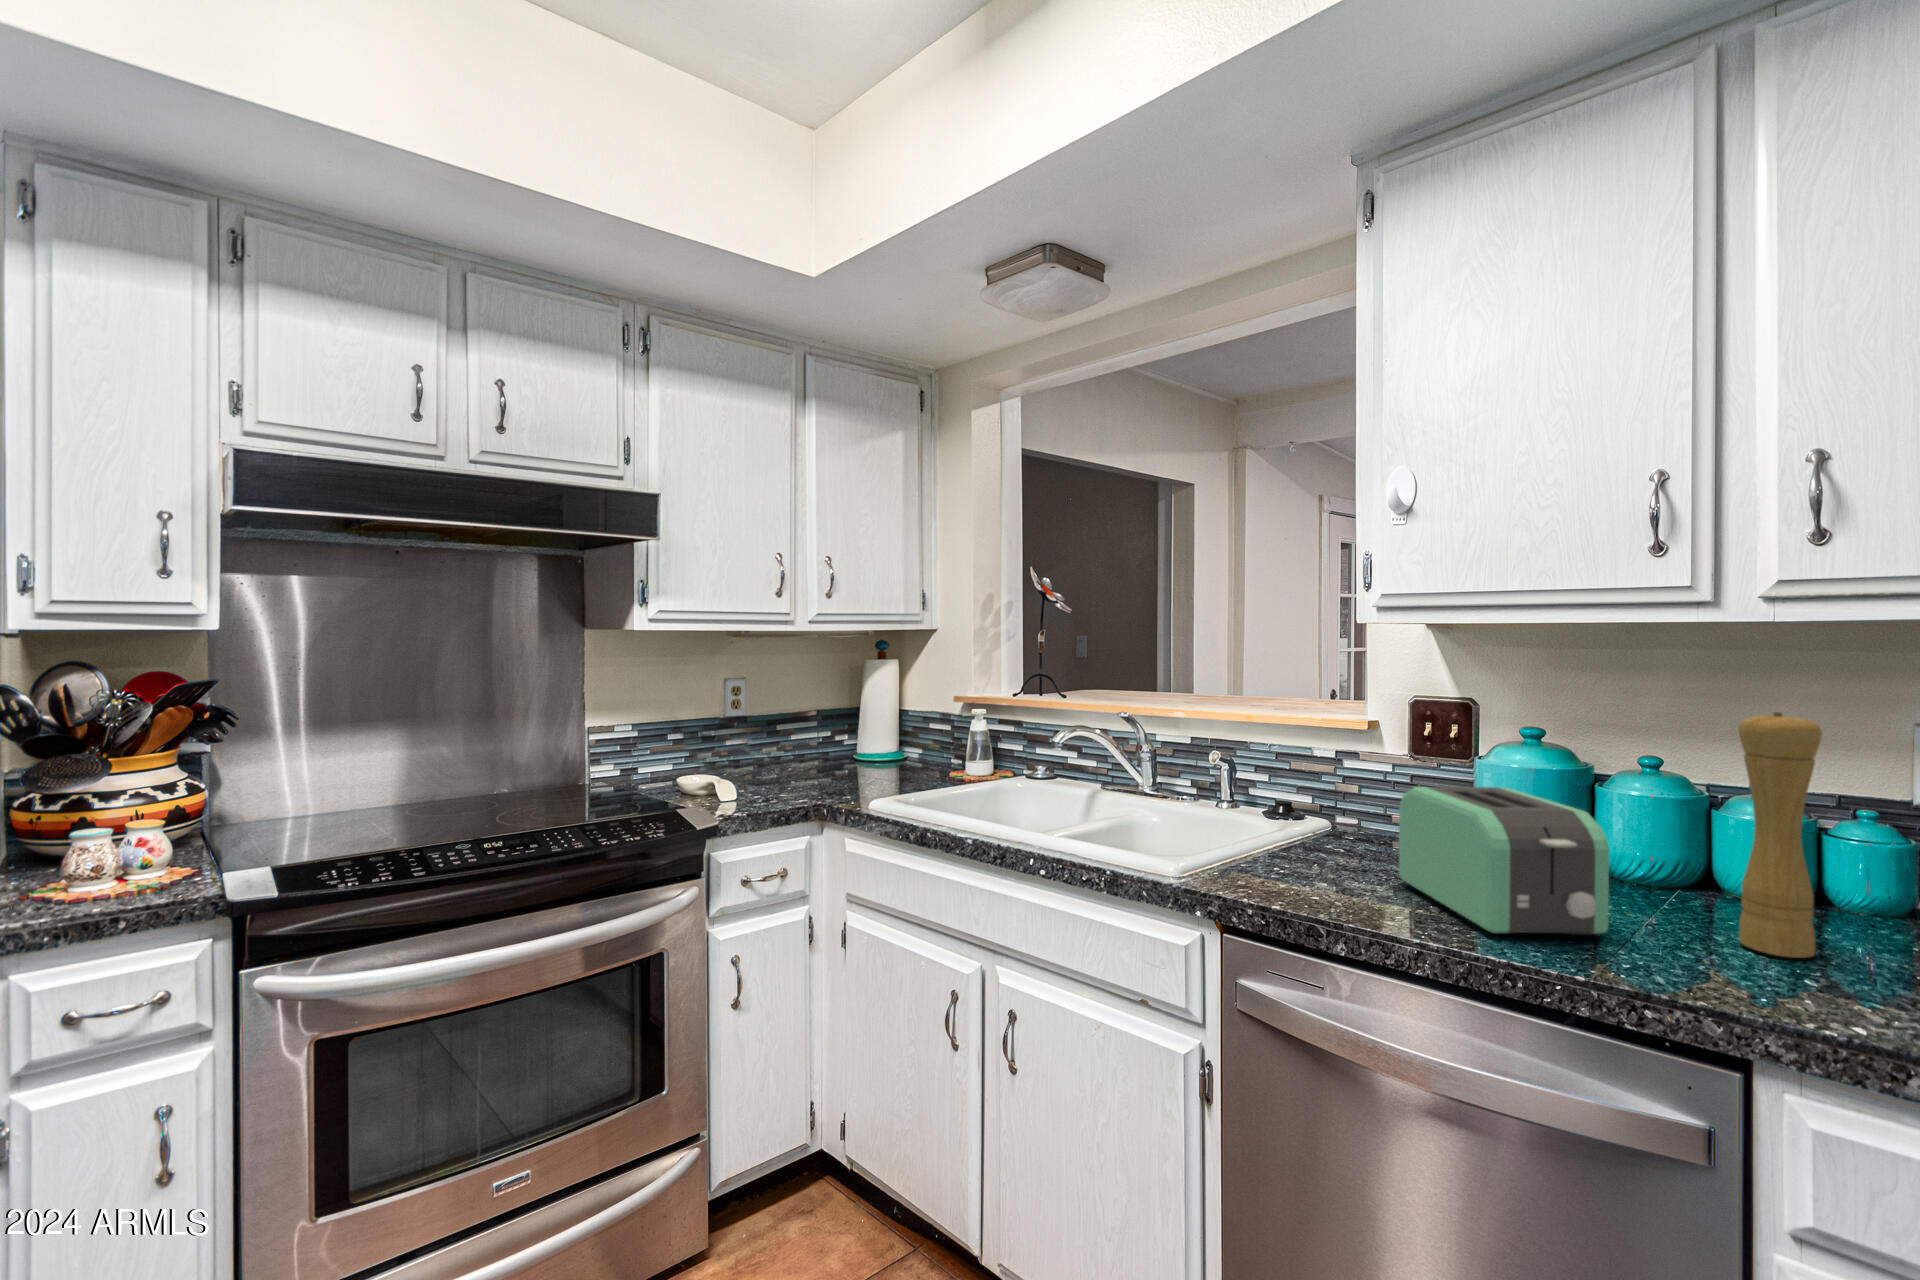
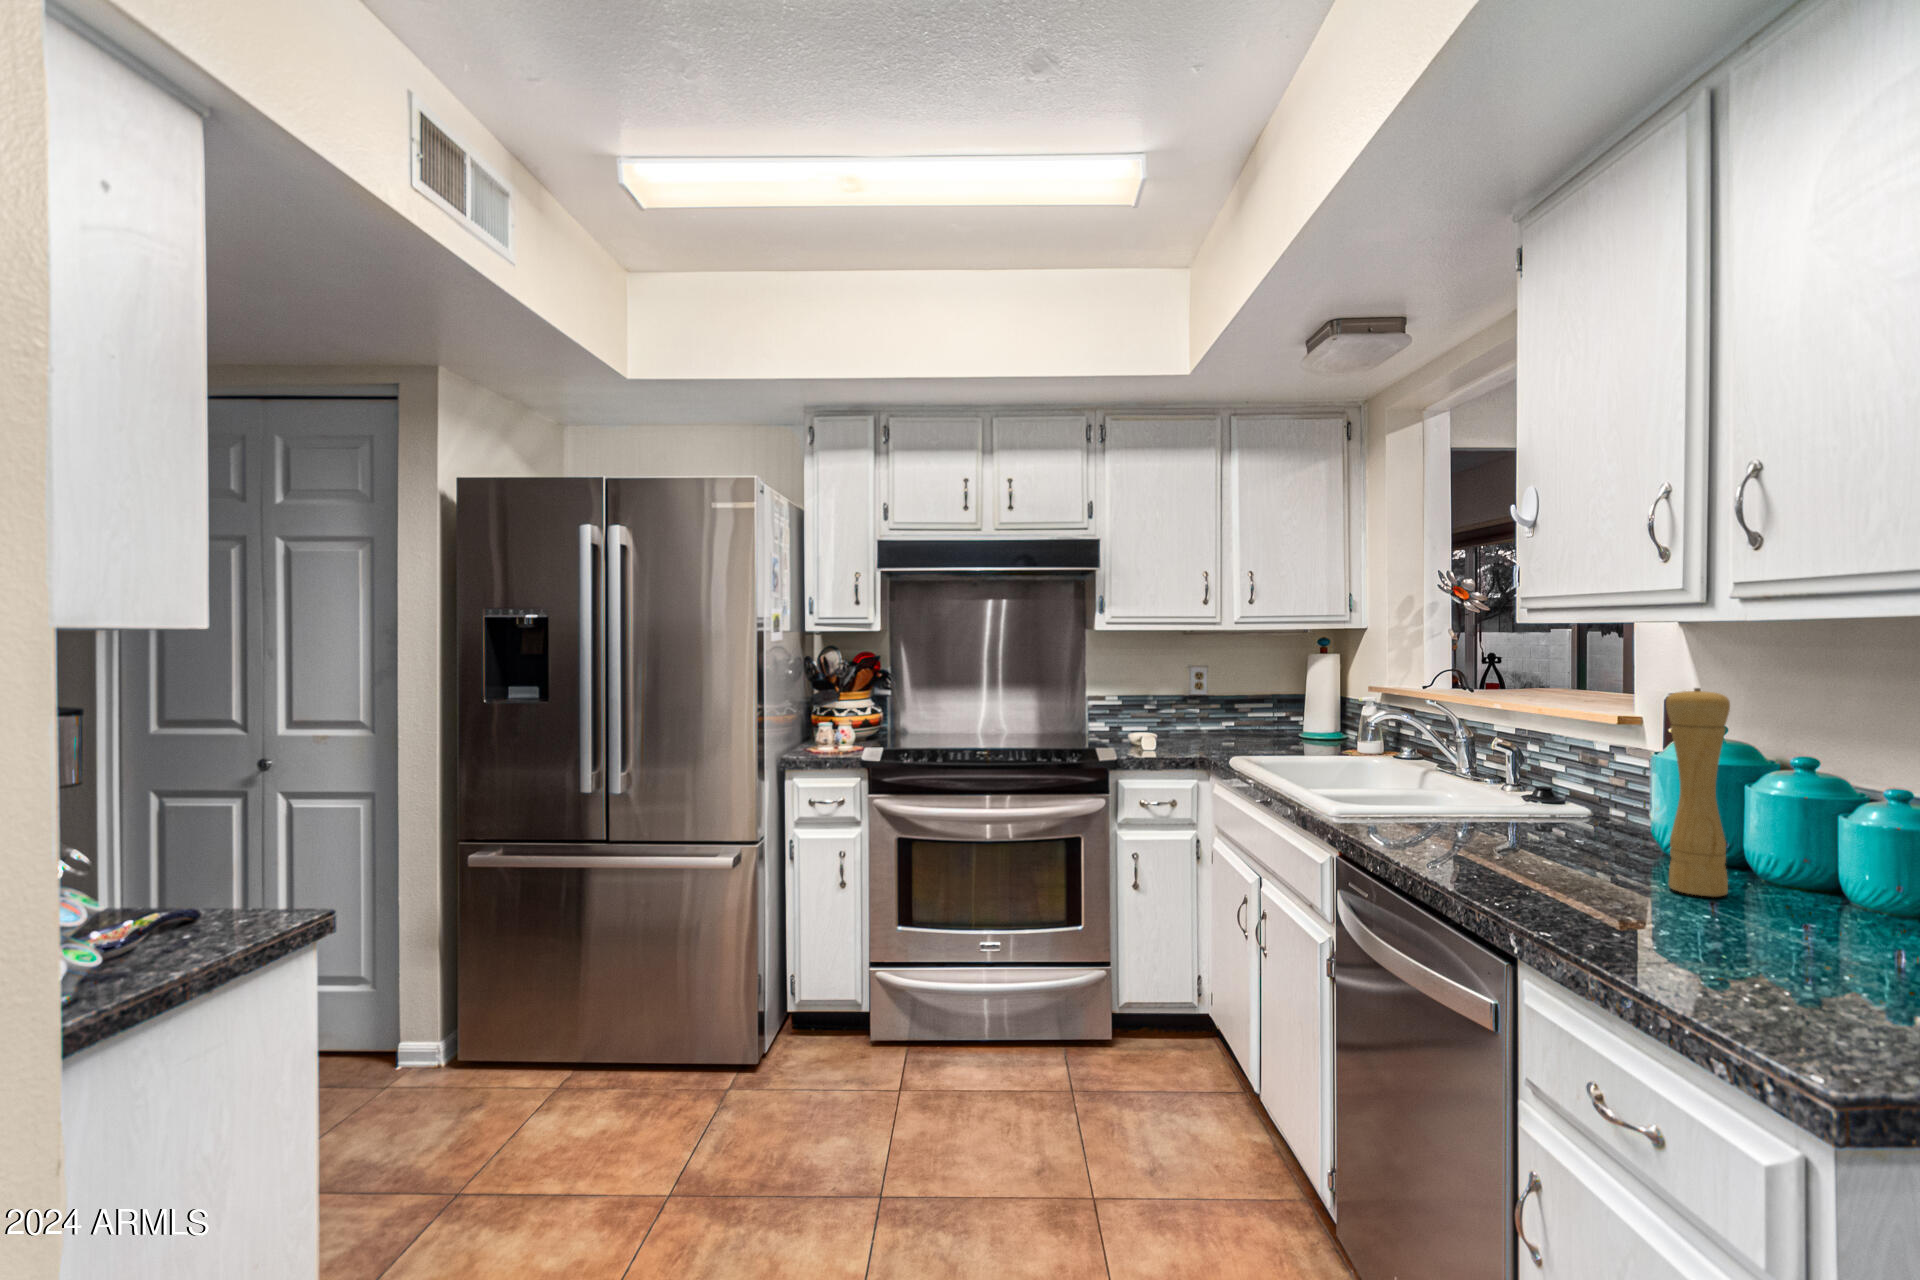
toaster: present [1399,787,1609,935] -> none [1461,750,1598,864]

